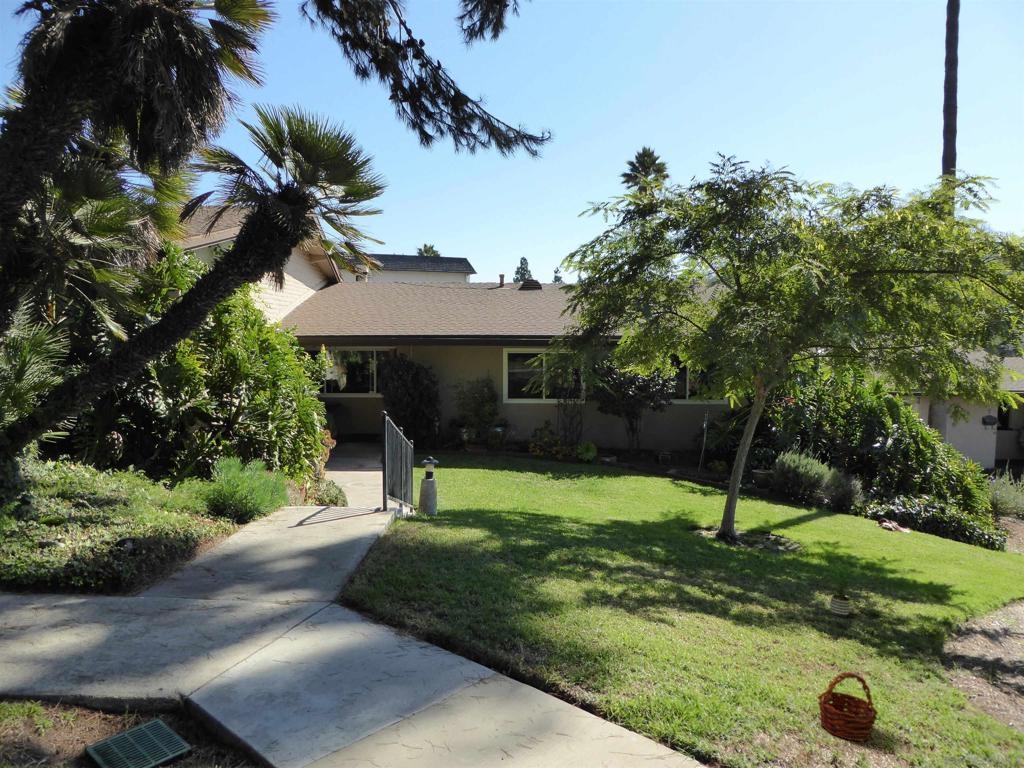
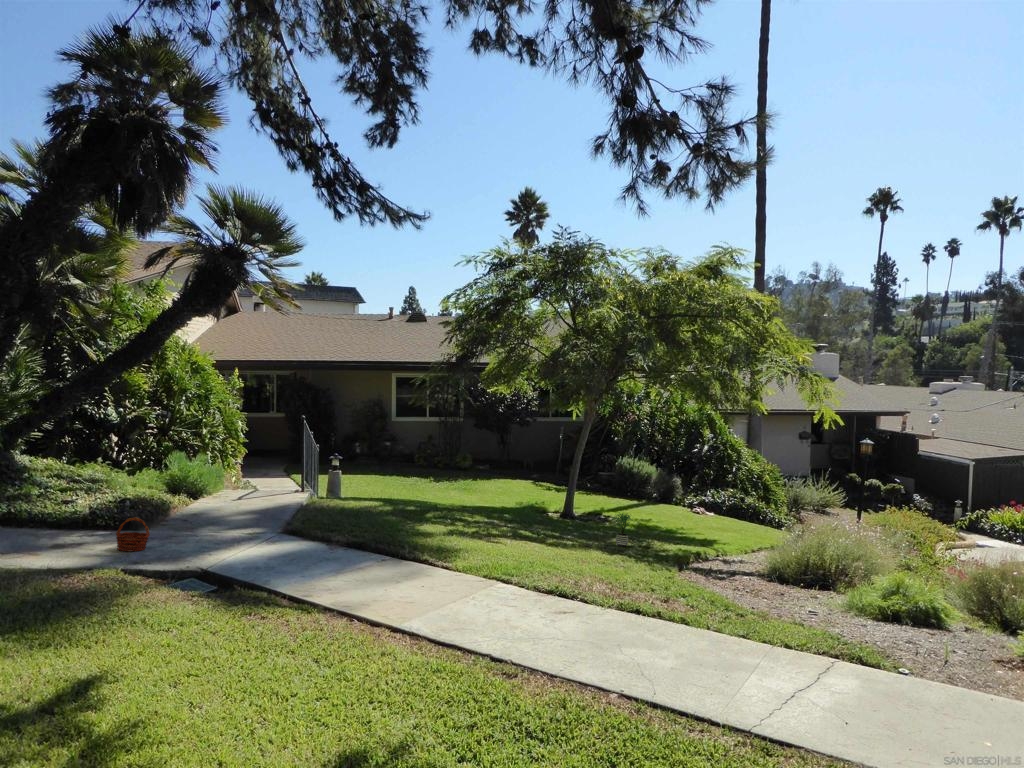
basket: present [818,672,878,741] -> present [116,517,150,551]

